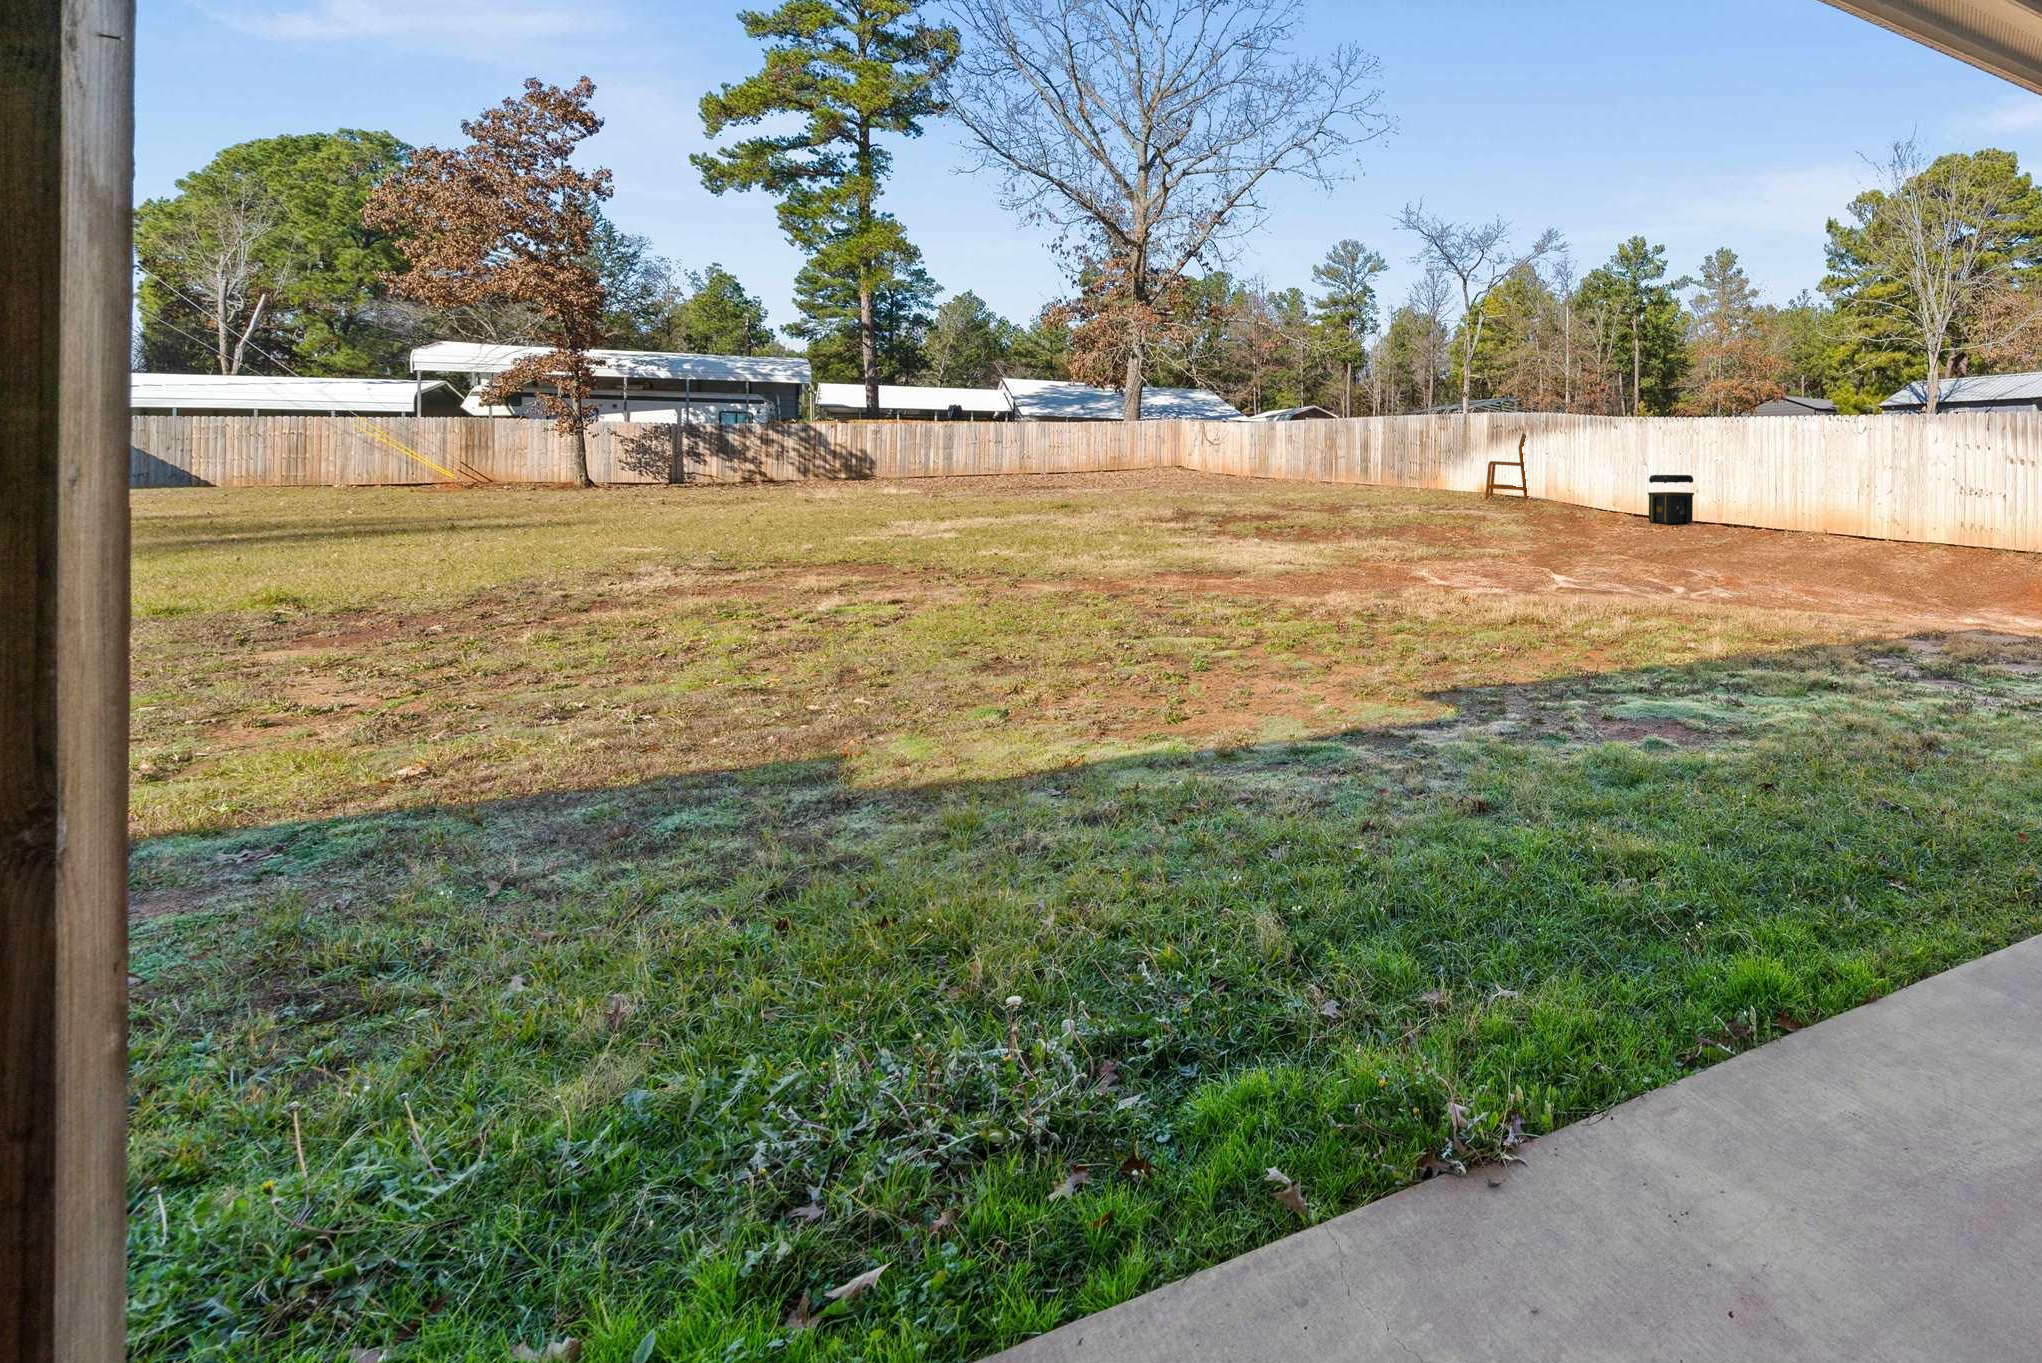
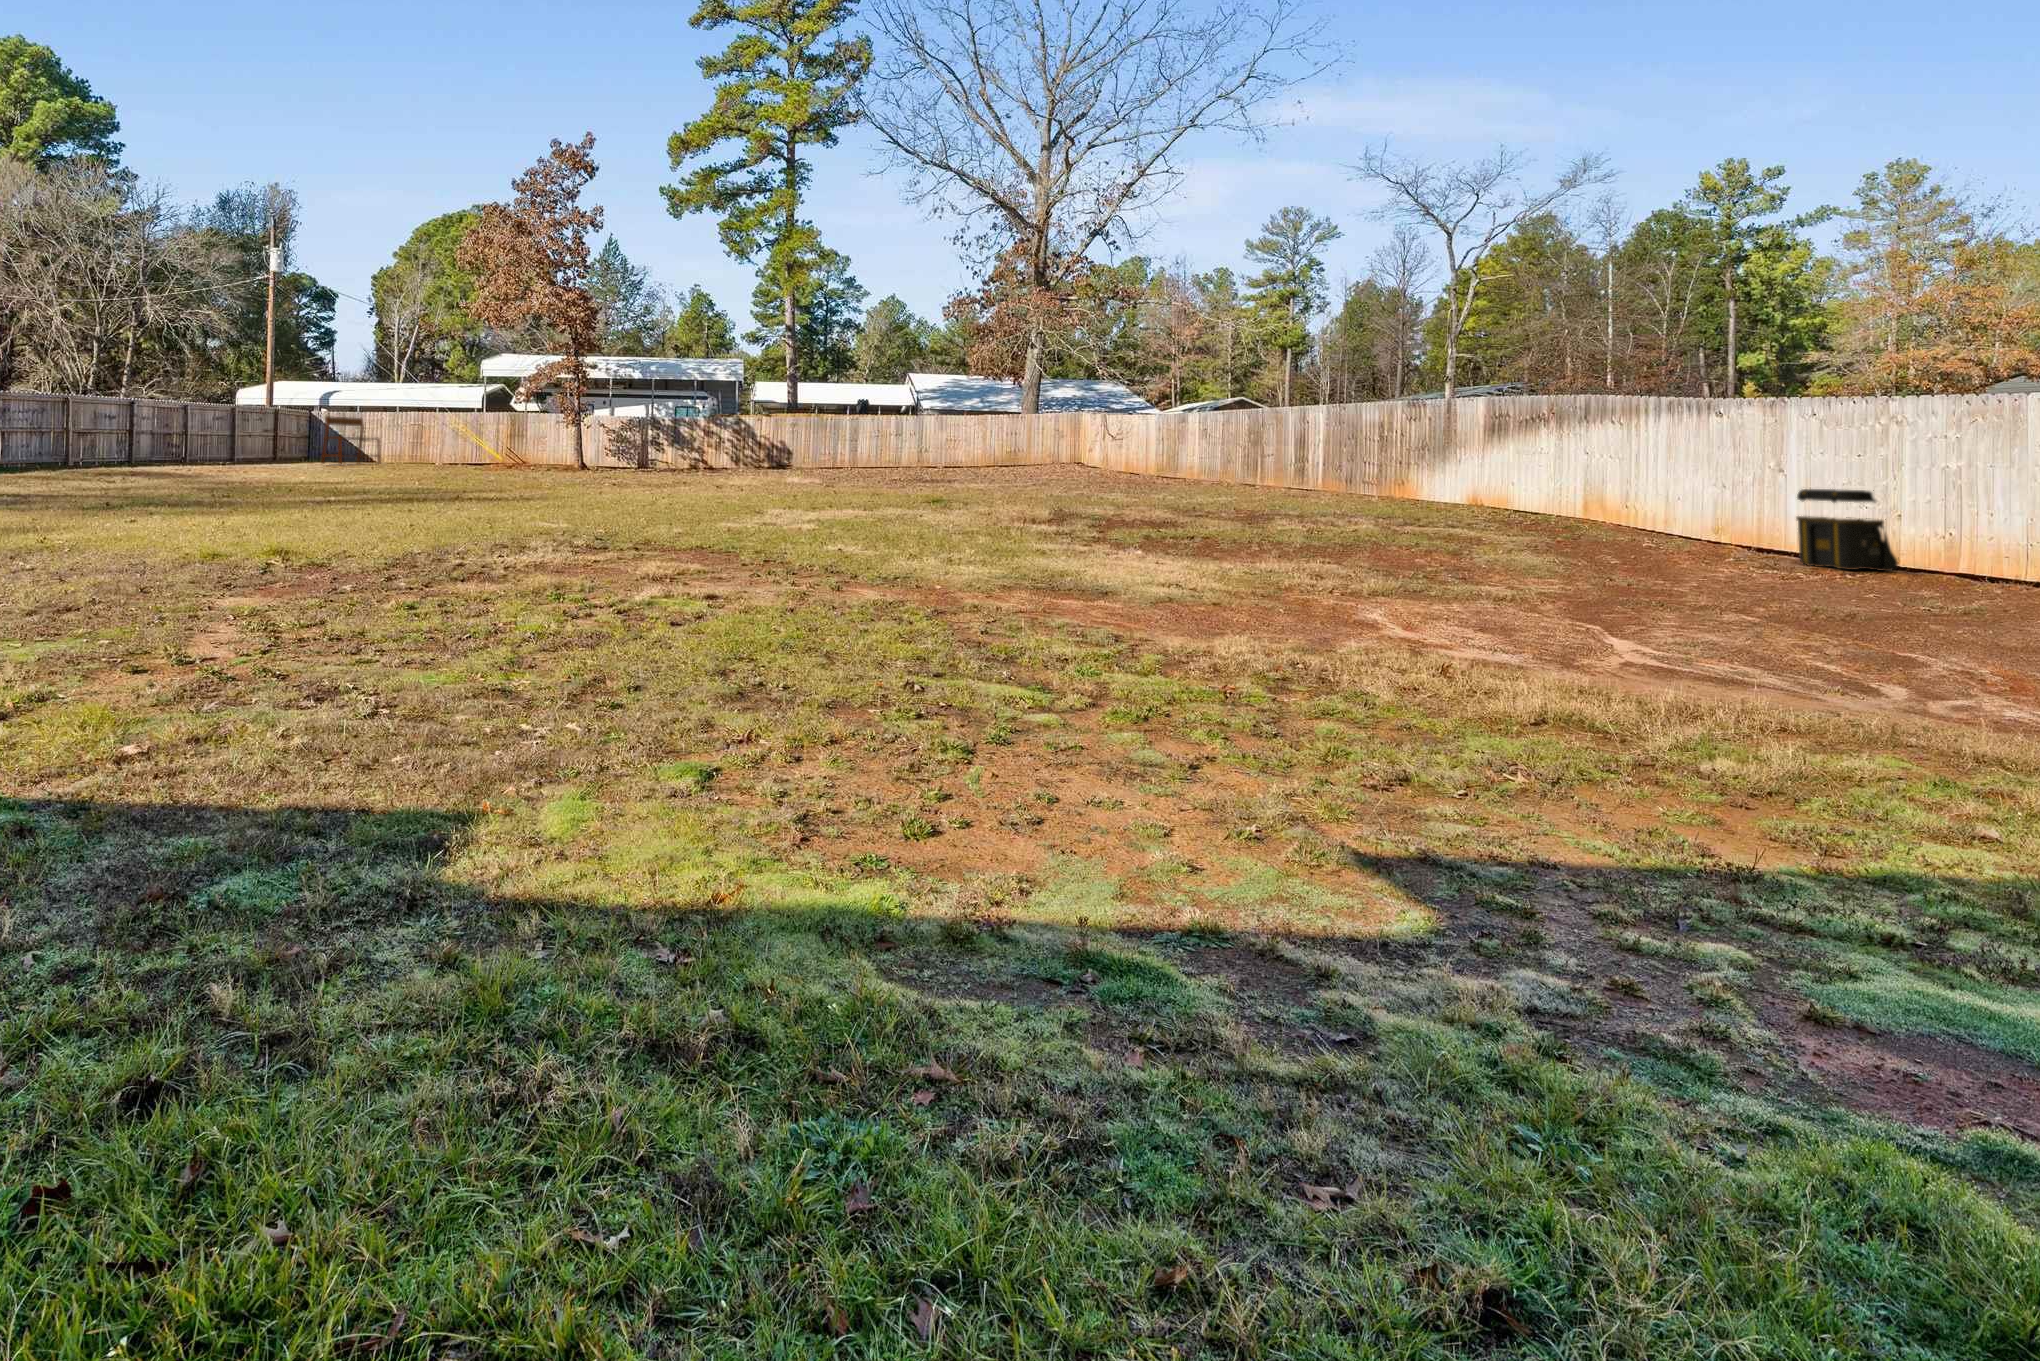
bench: present [1485,433,1529,500] -> present [322,416,381,464]

